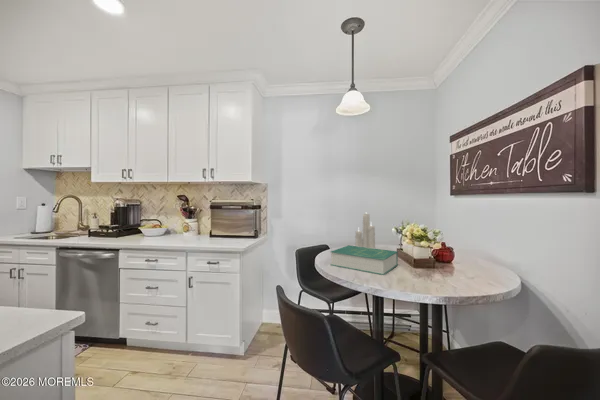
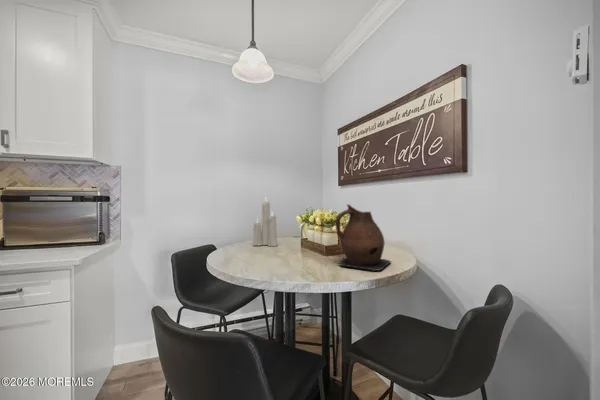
ceramic pitcher: none [416,224,477,289] -> present [336,205,391,271]
book: present [331,245,398,275] -> none [232,238,309,268]

